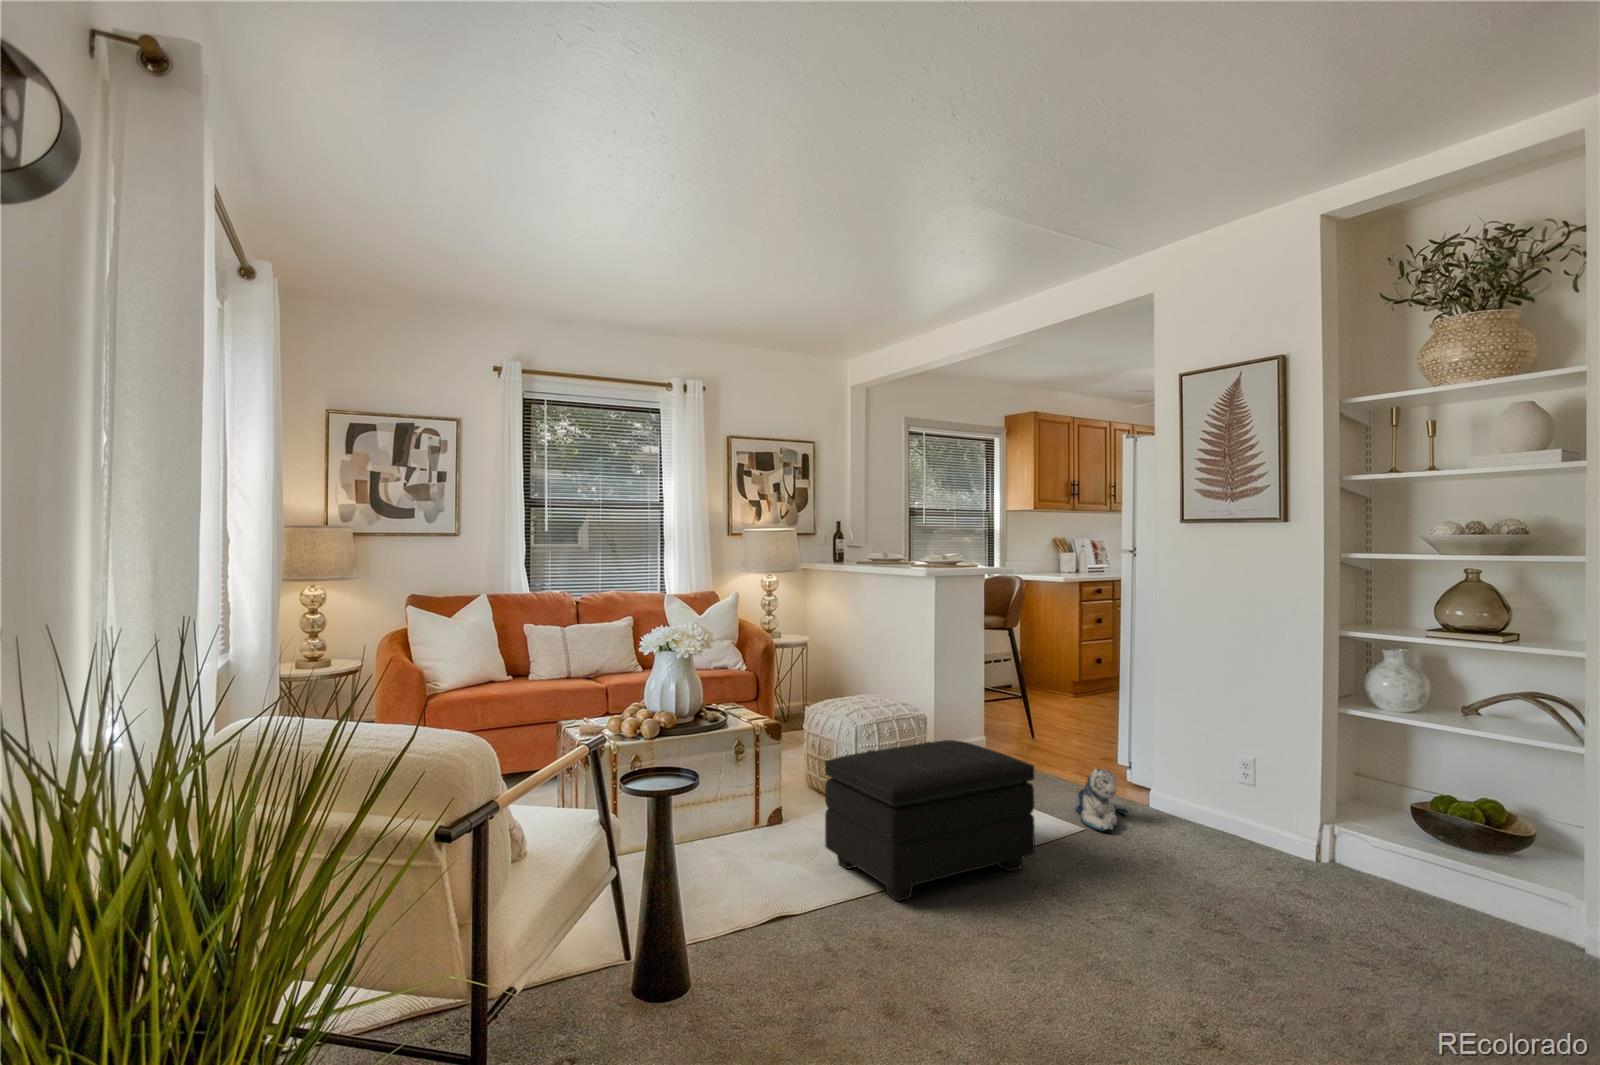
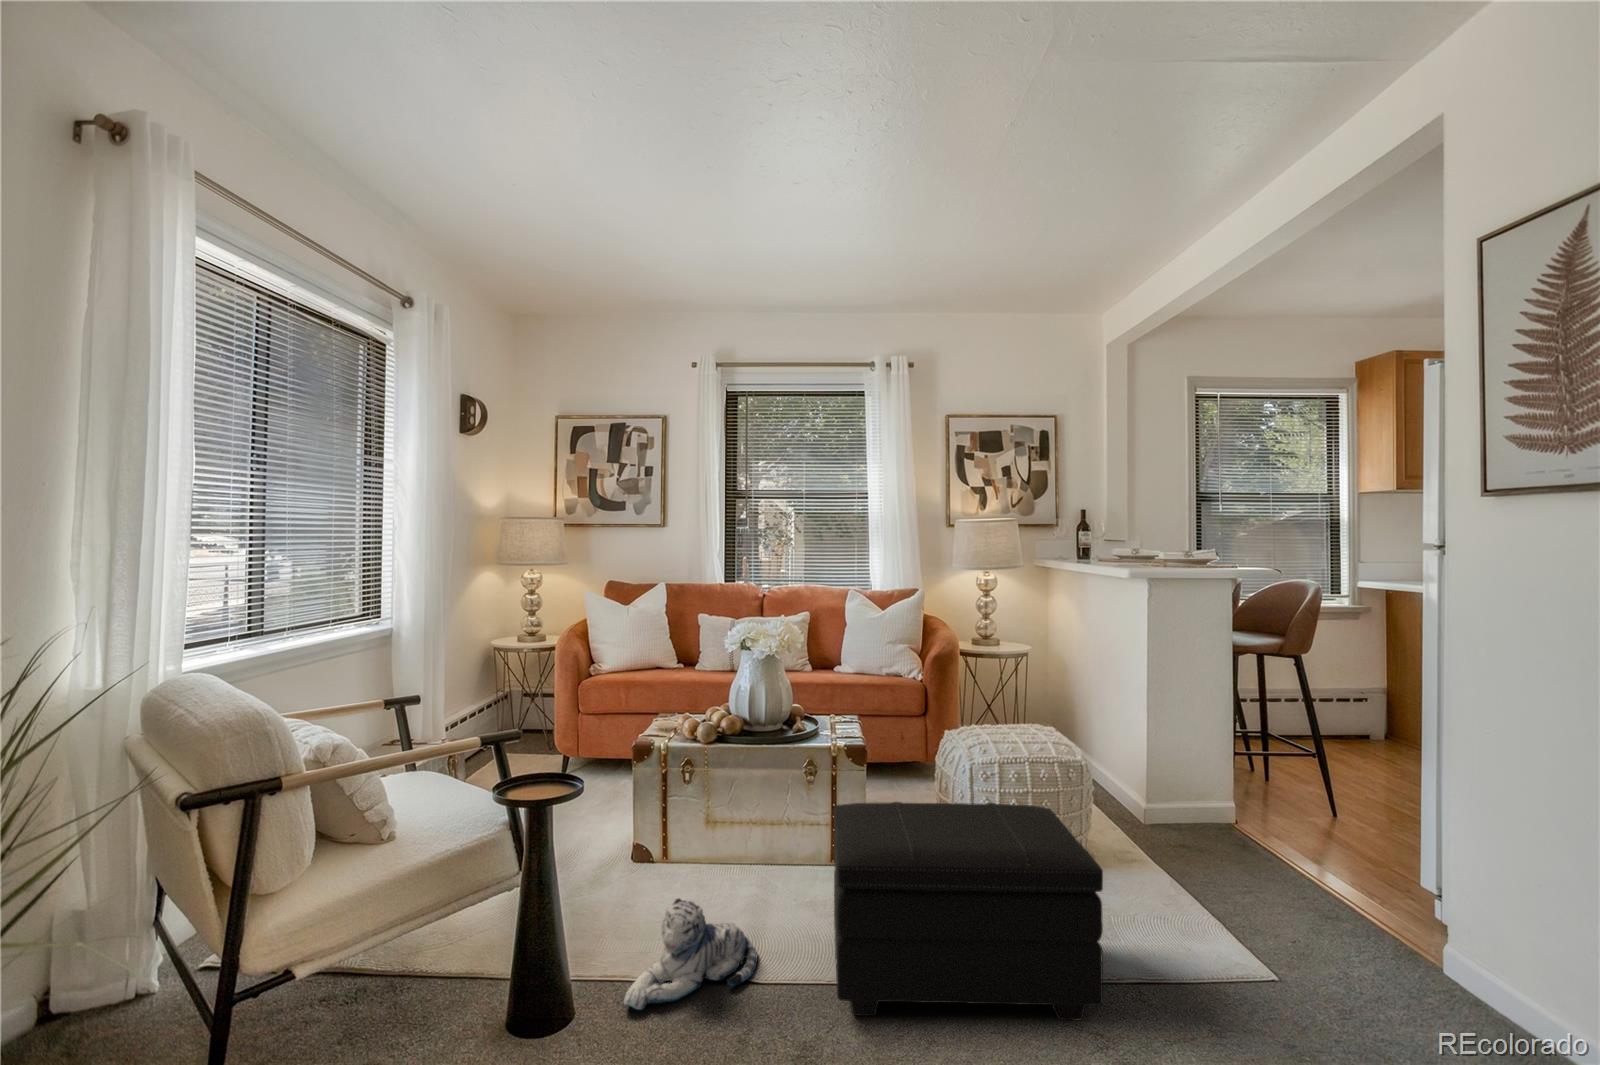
plush toy: present [1075,769,1128,831] -> present [624,898,758,1010]

